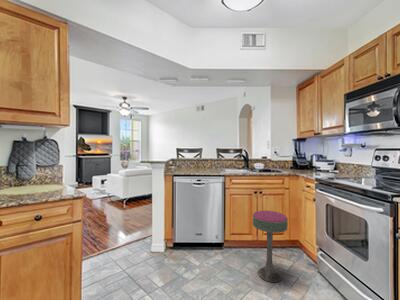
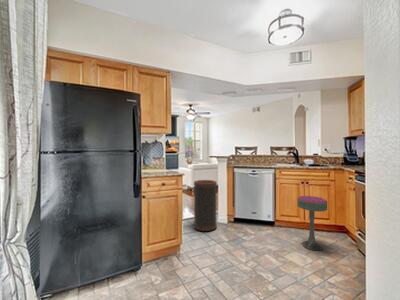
trash can: none [114,195,149,272] -> present [194,180,217,231]

